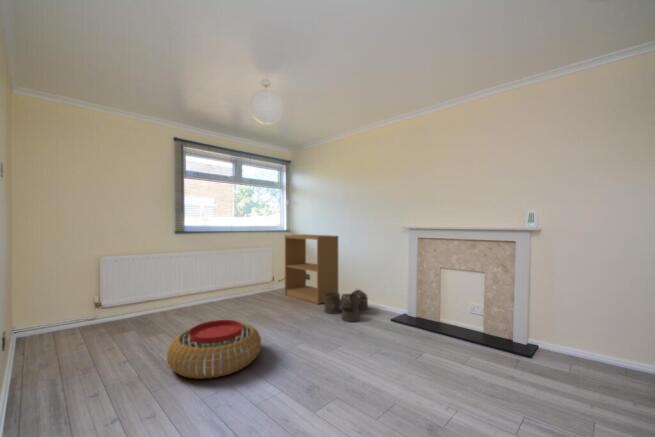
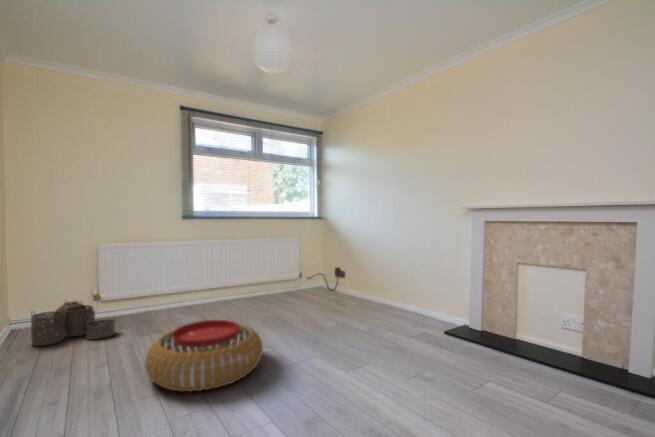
bookshelf: present [285,234,338,304] -> none [313,222,379,308]
woven basket: present [324,290,368,322] -> present [31,301,115,346]

